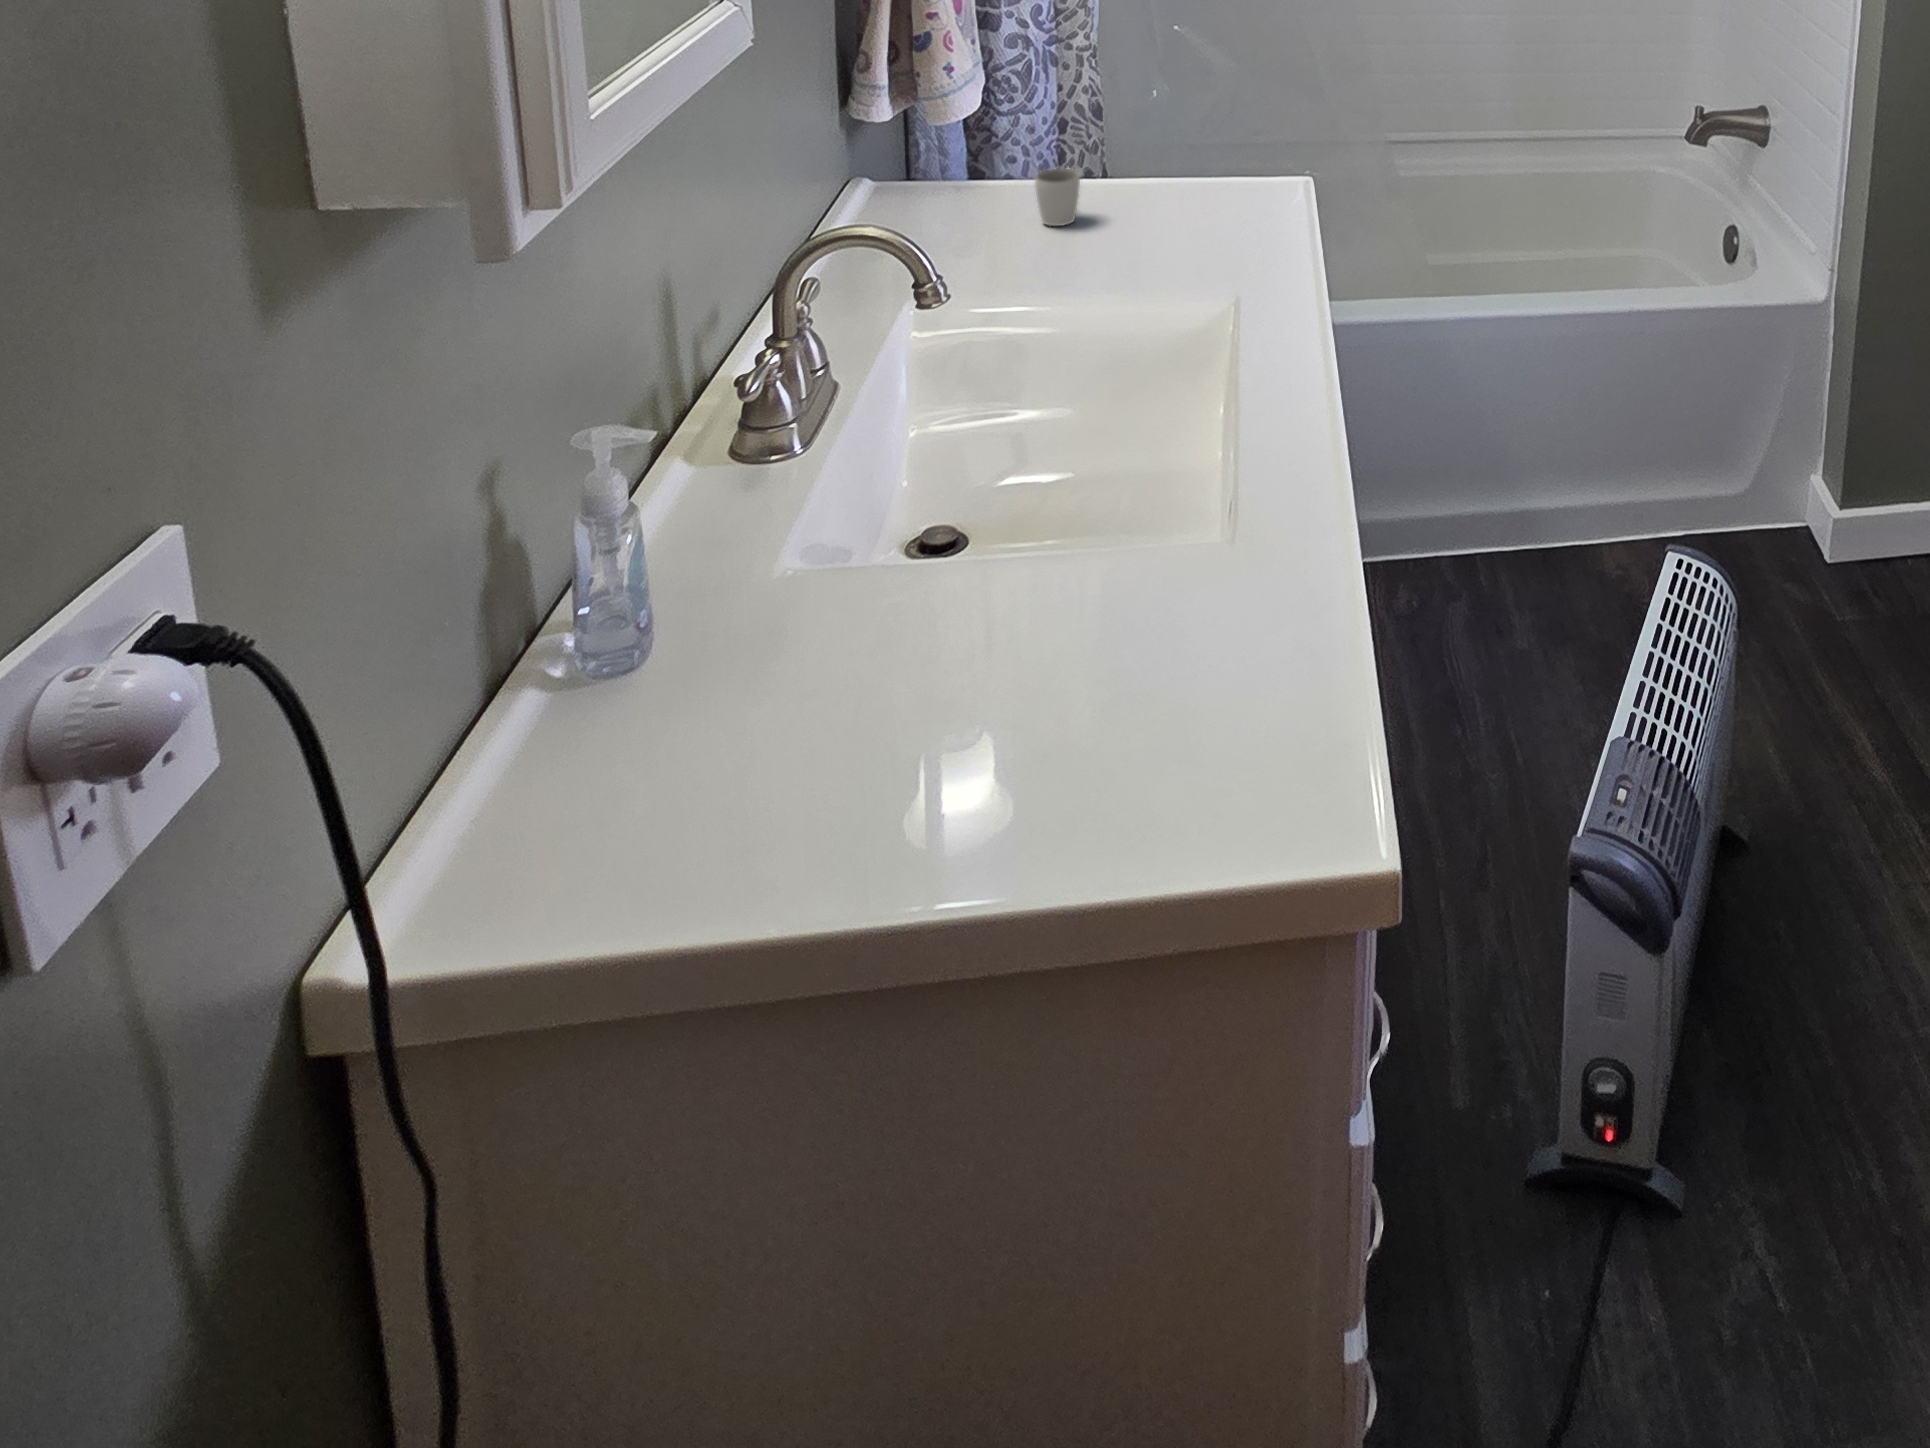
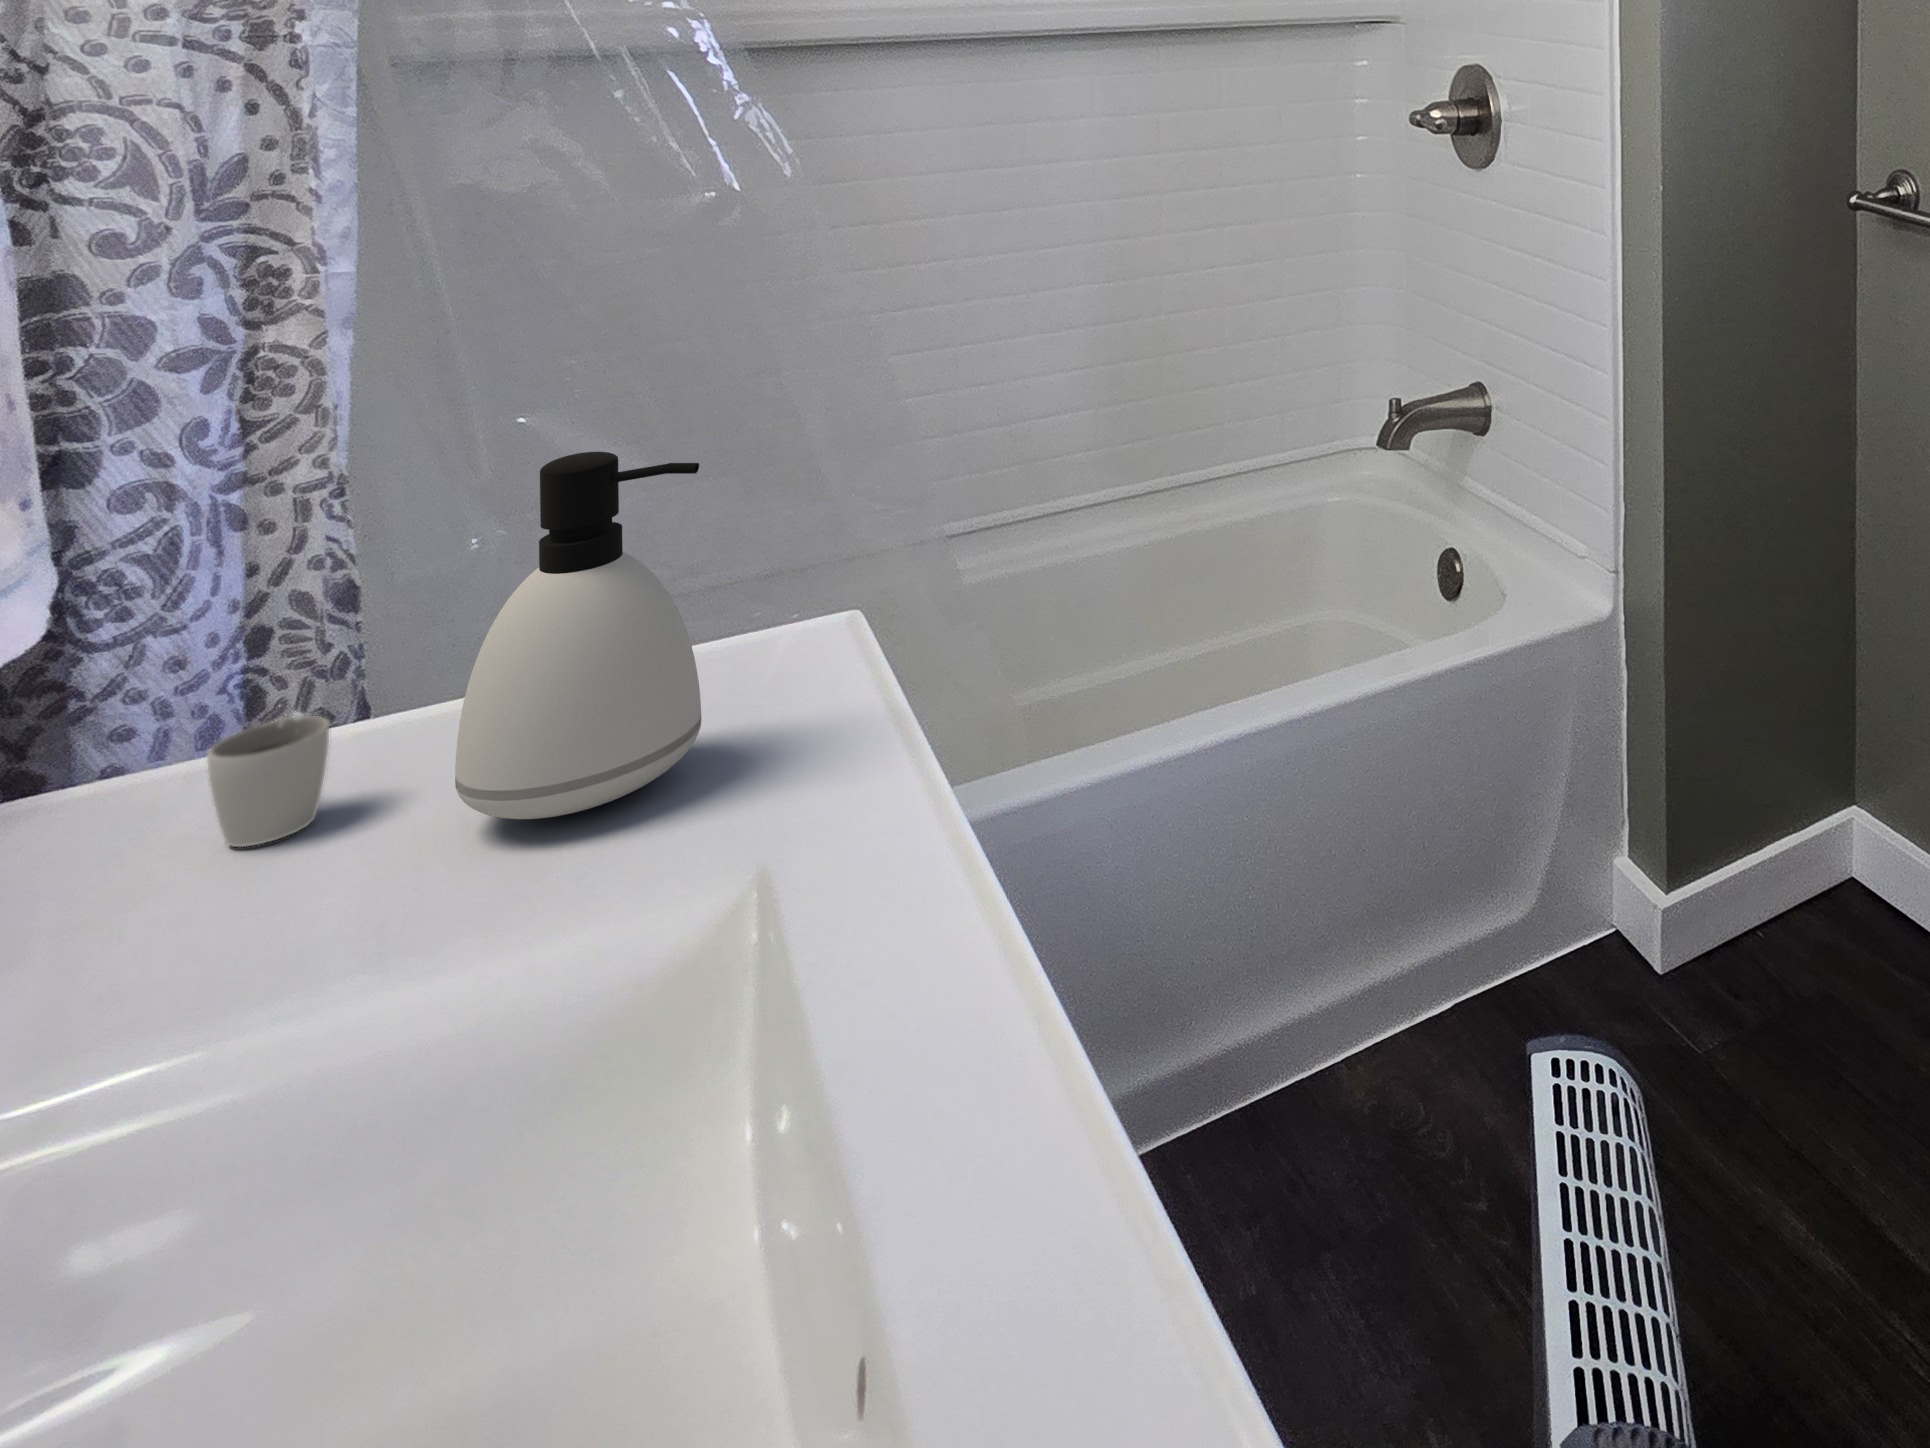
soap dispenser: none [1125,62,1228,247] -> present [455,452,701,819]

